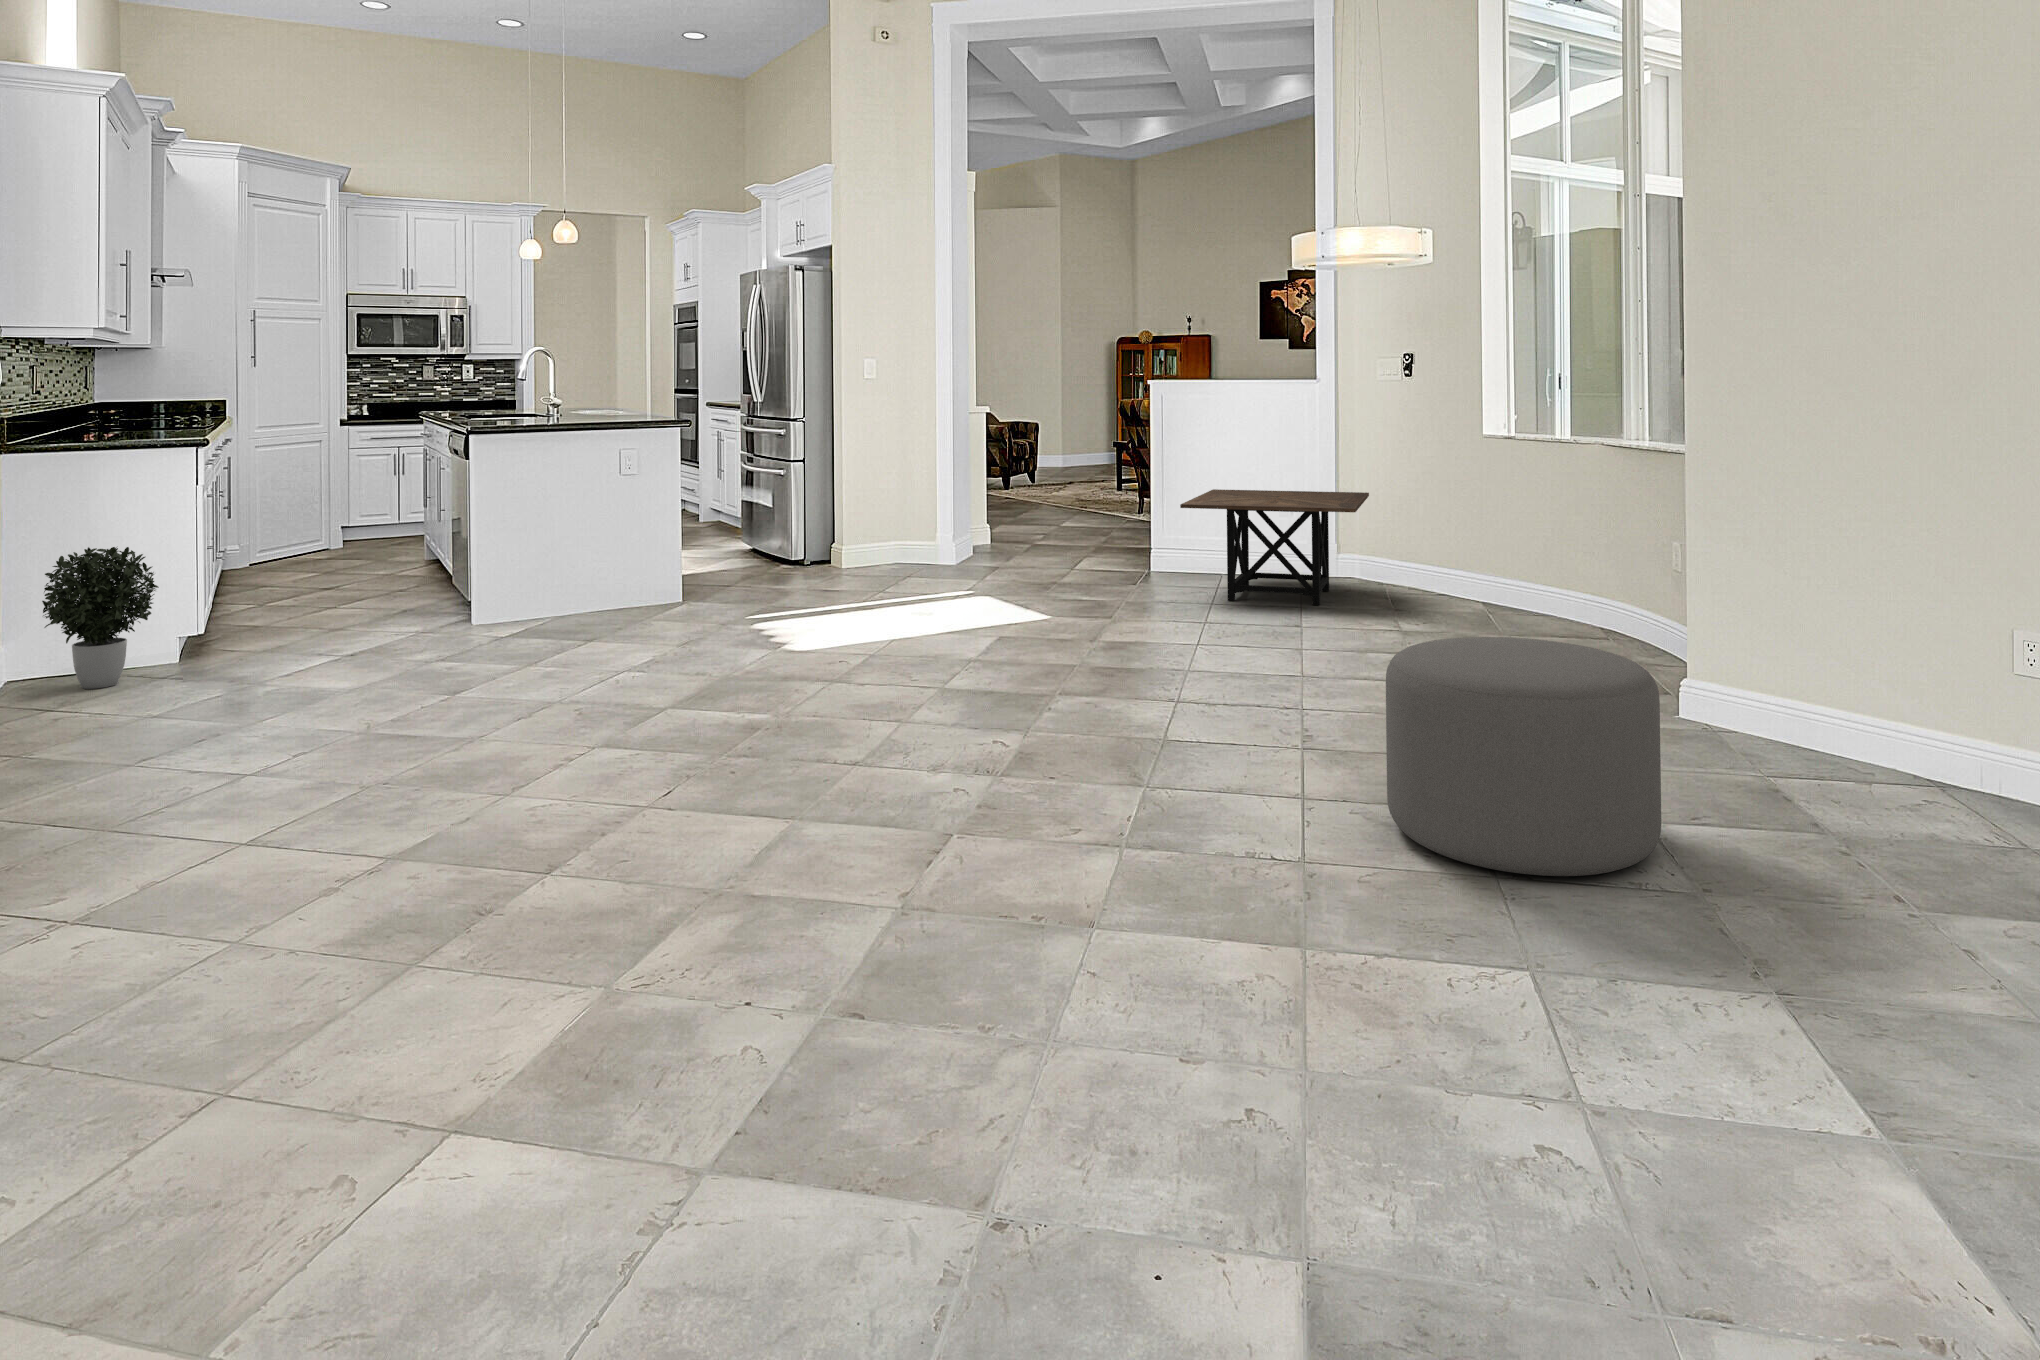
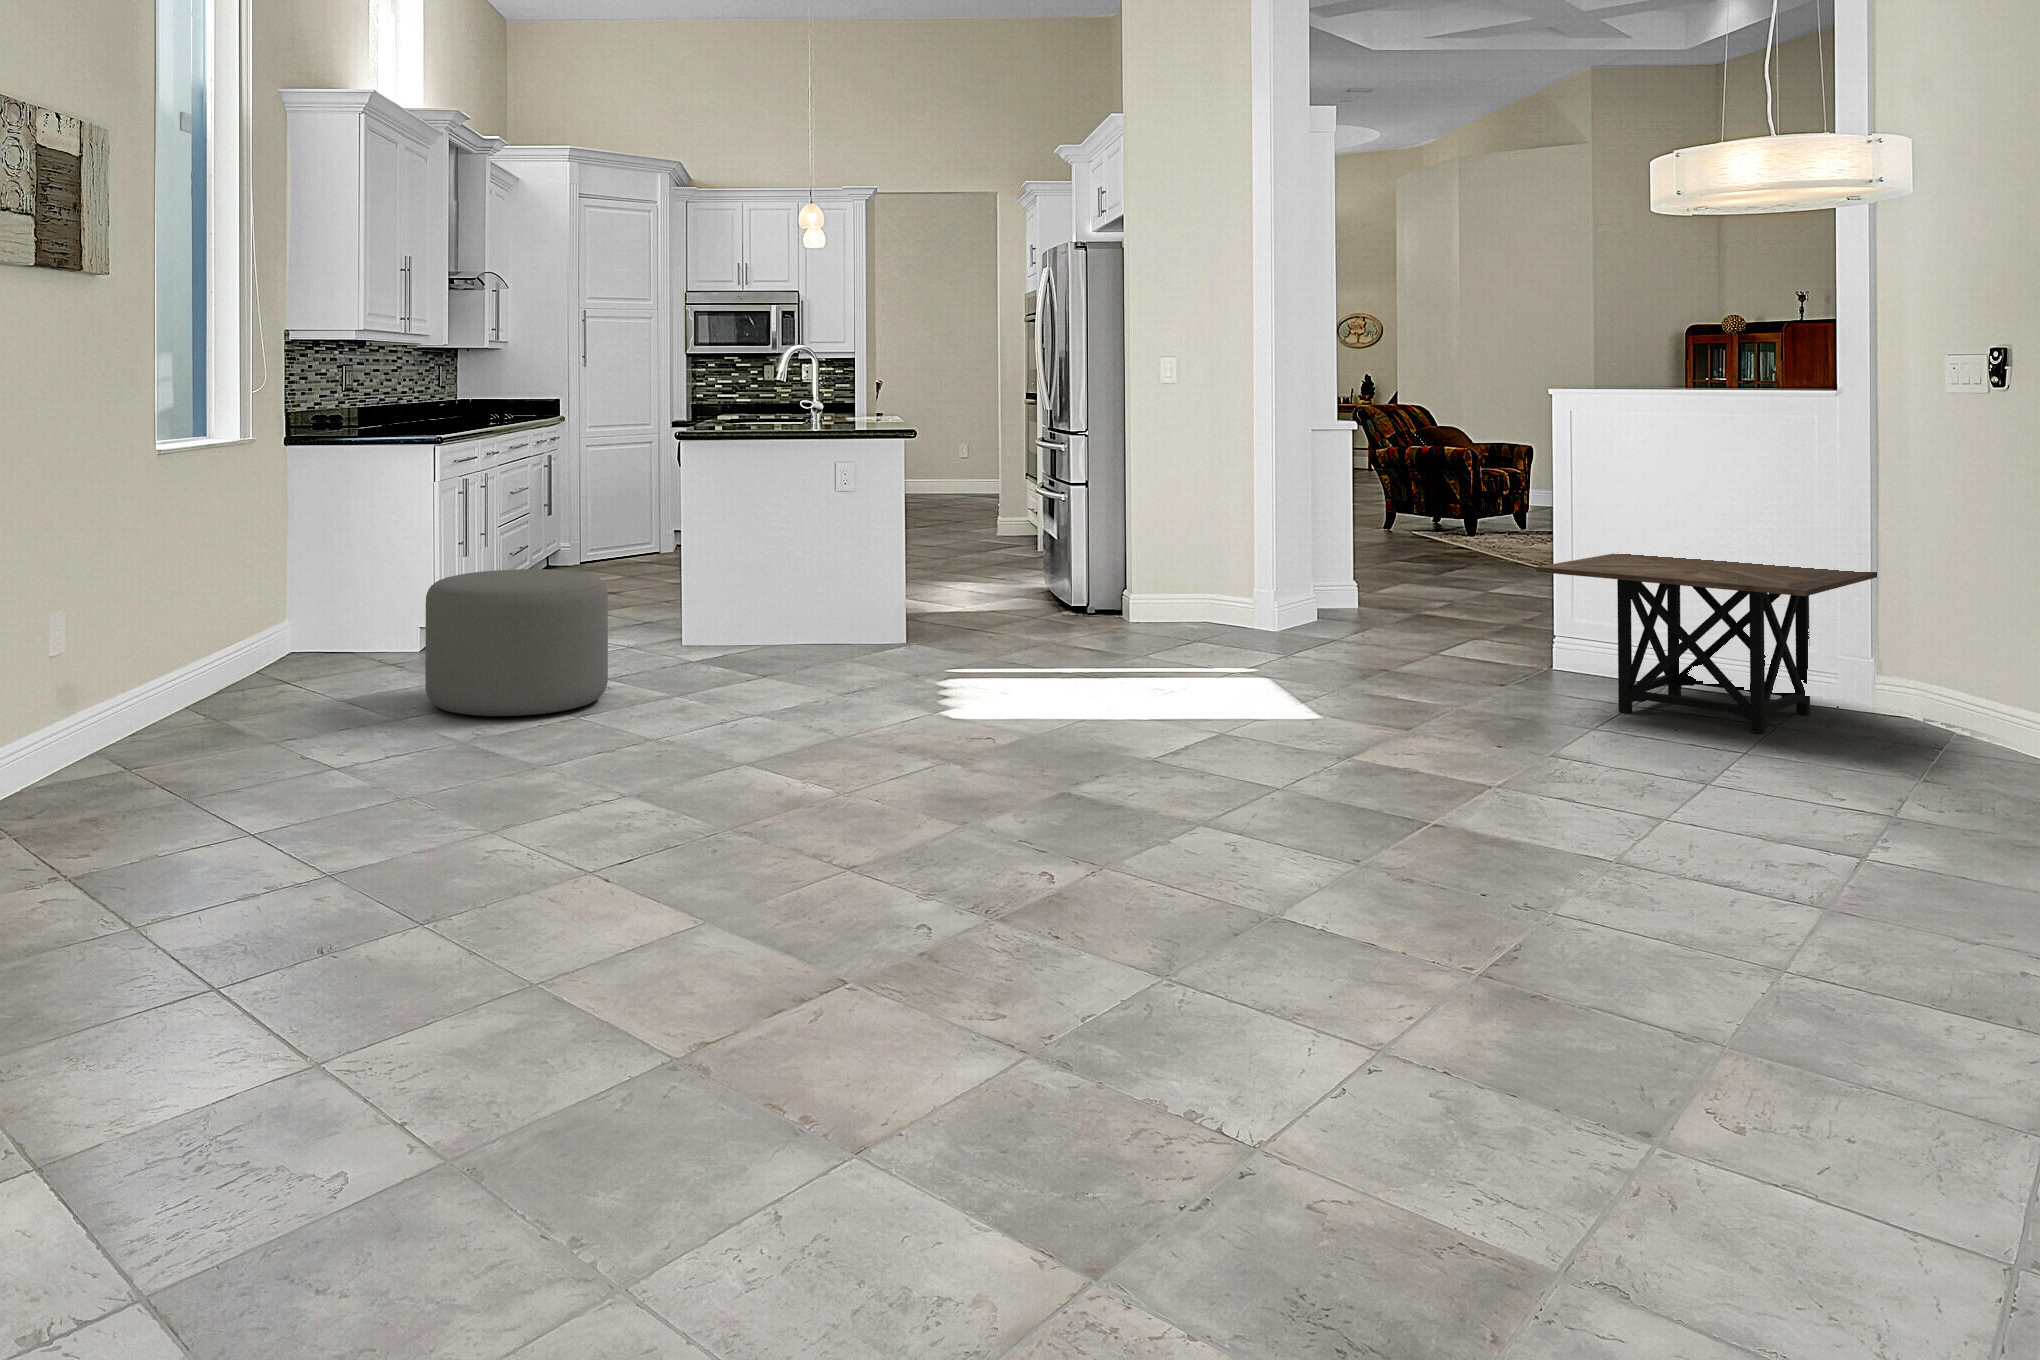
potted plant: present [42,547,159,689] -> none [287,538,385,673]
ottoman: present [1386,637,1661,876] -> present [425,569,608,716]

